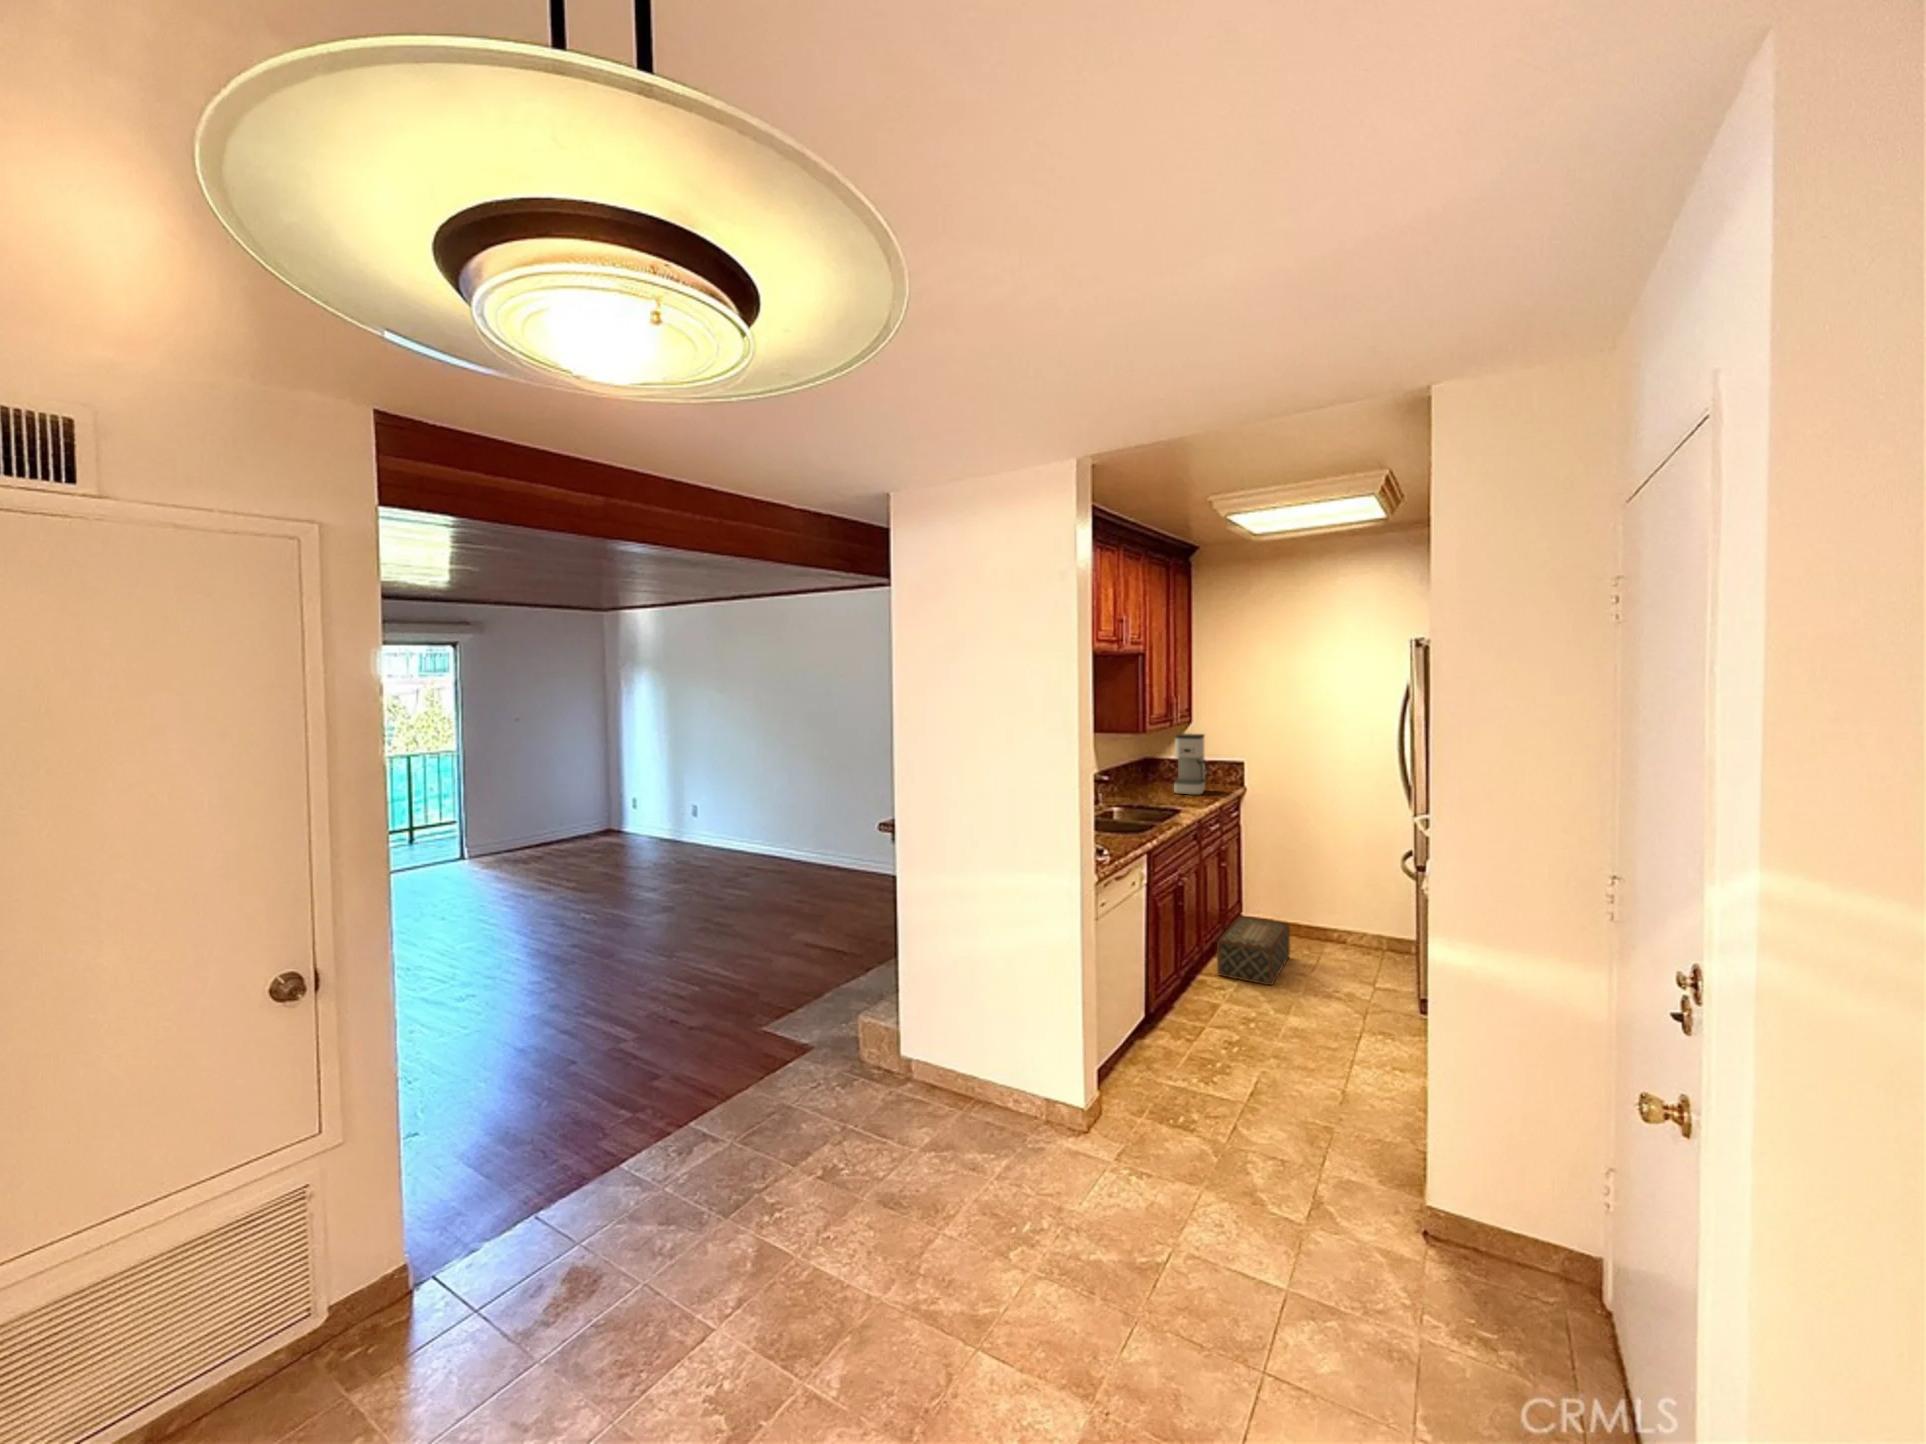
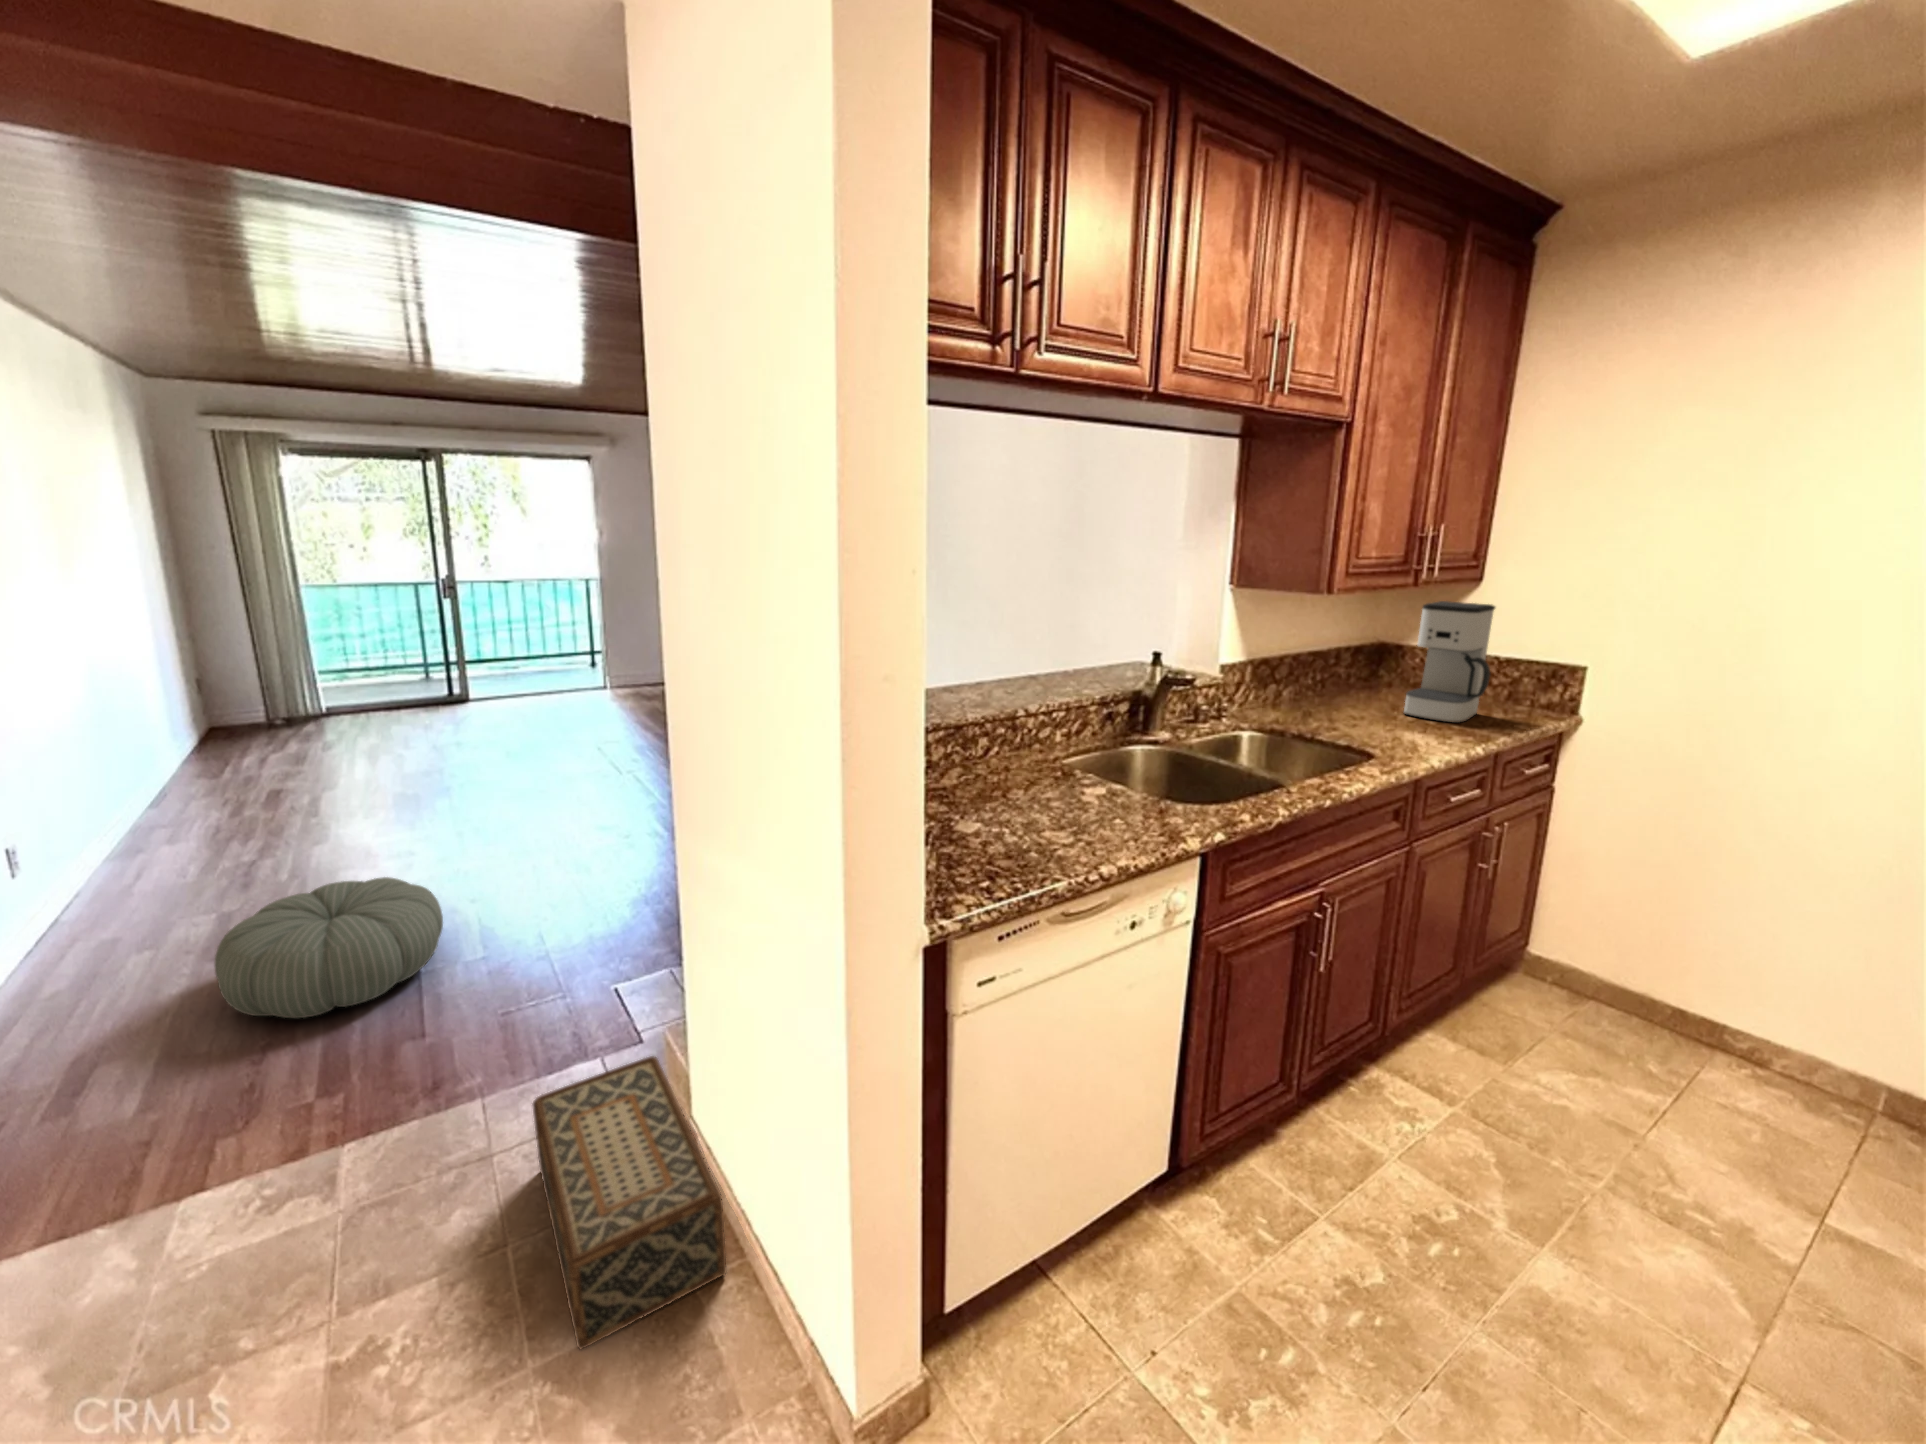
woven basket: present [1217,916,1290,985] -> present [533,1056,726,1349]
pouf: none [475,989,626,1091] -> present [215,877,443,1018]

